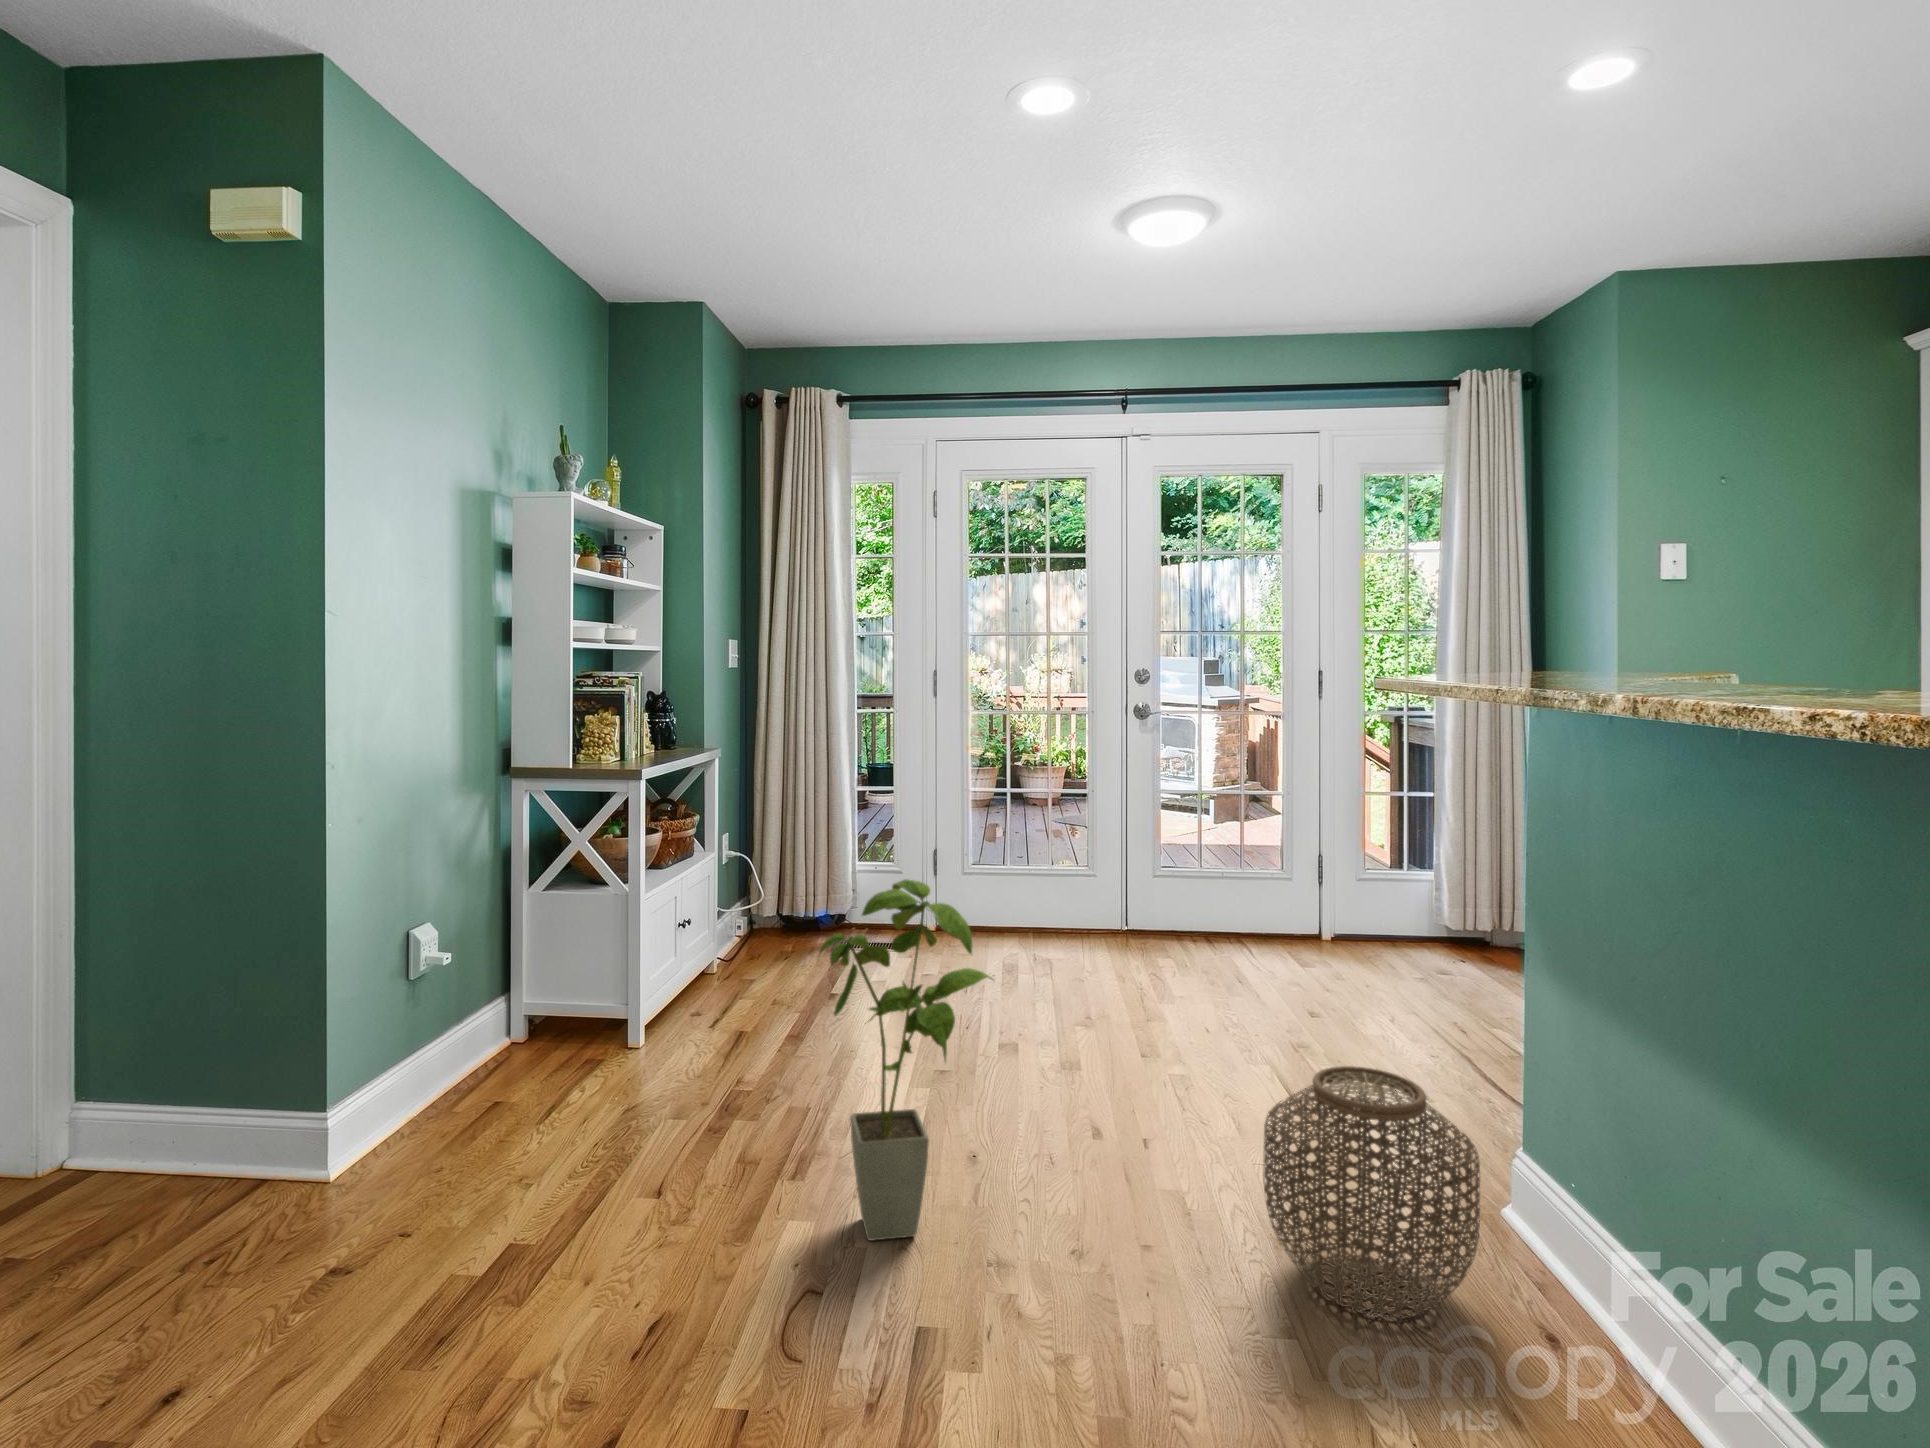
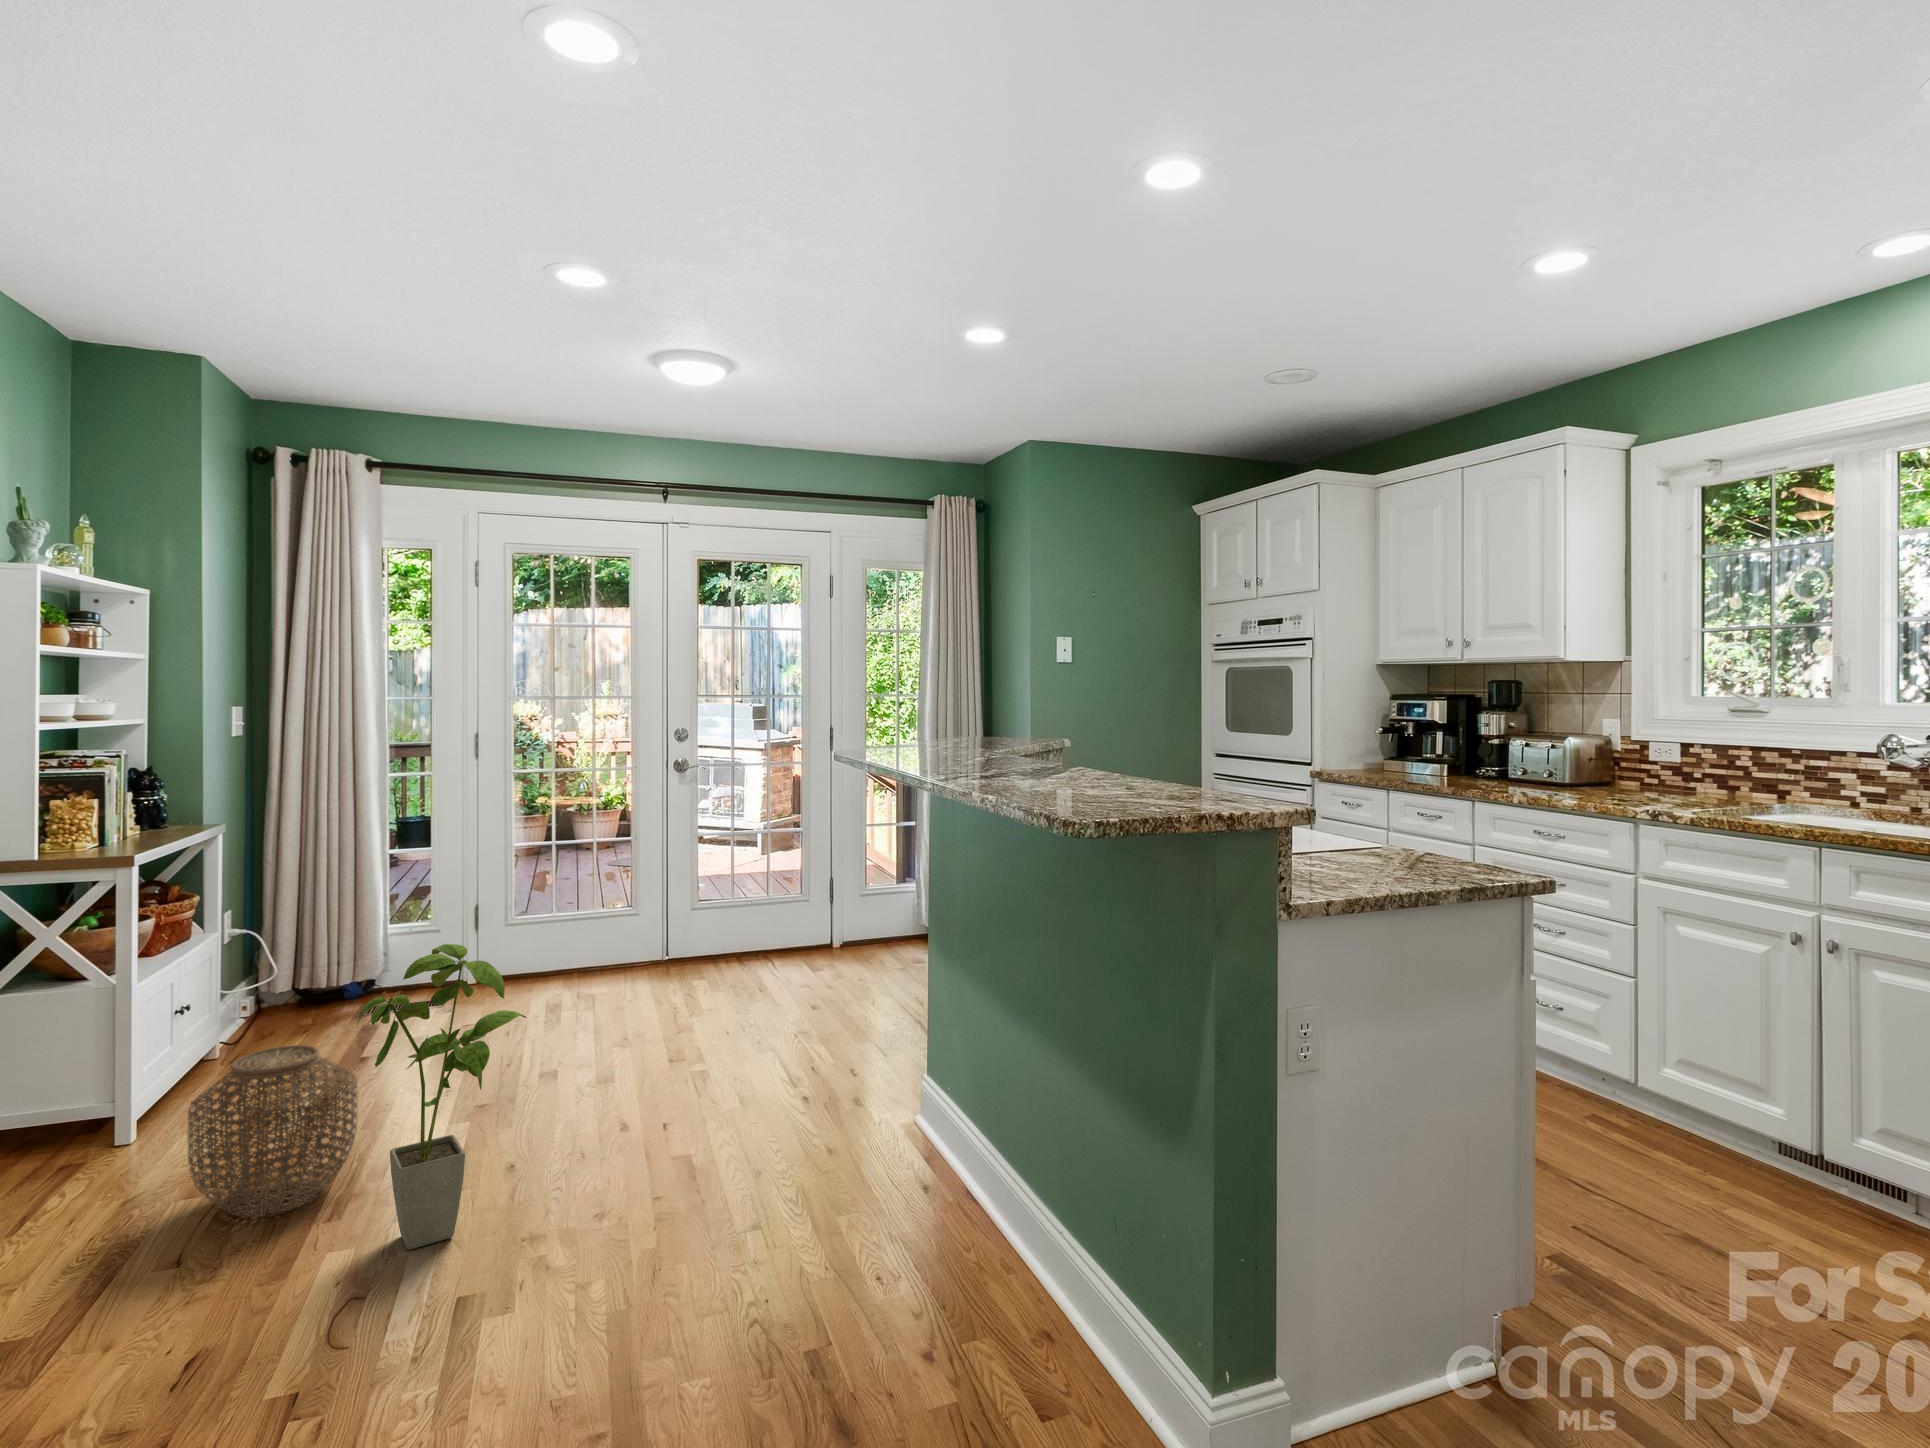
woven basket: present [1264,1066,1480,1319] -> present [188,1045,357,1217]

